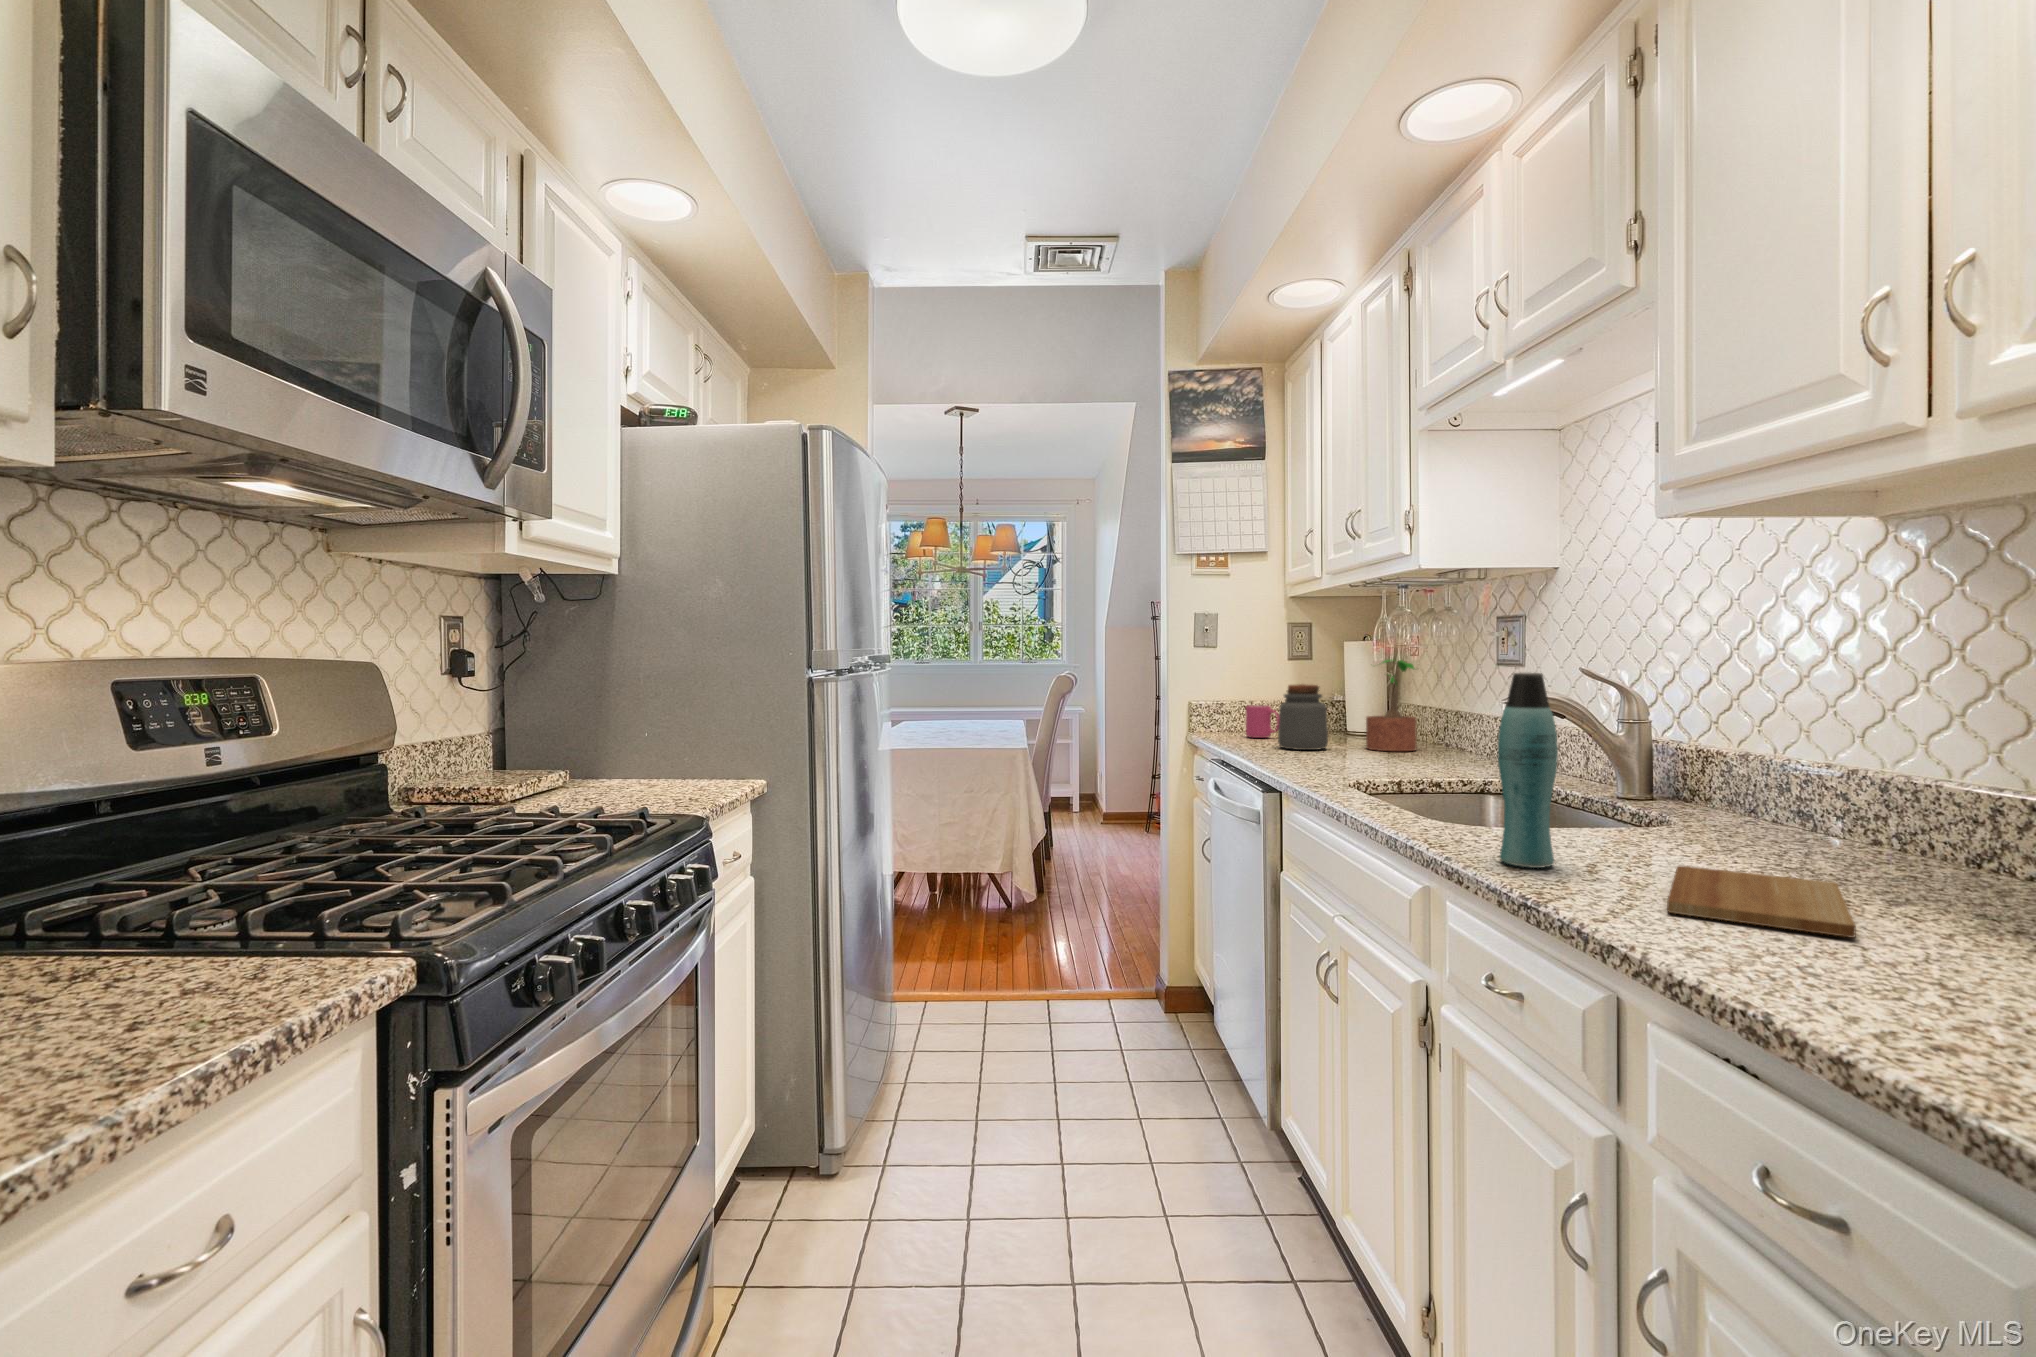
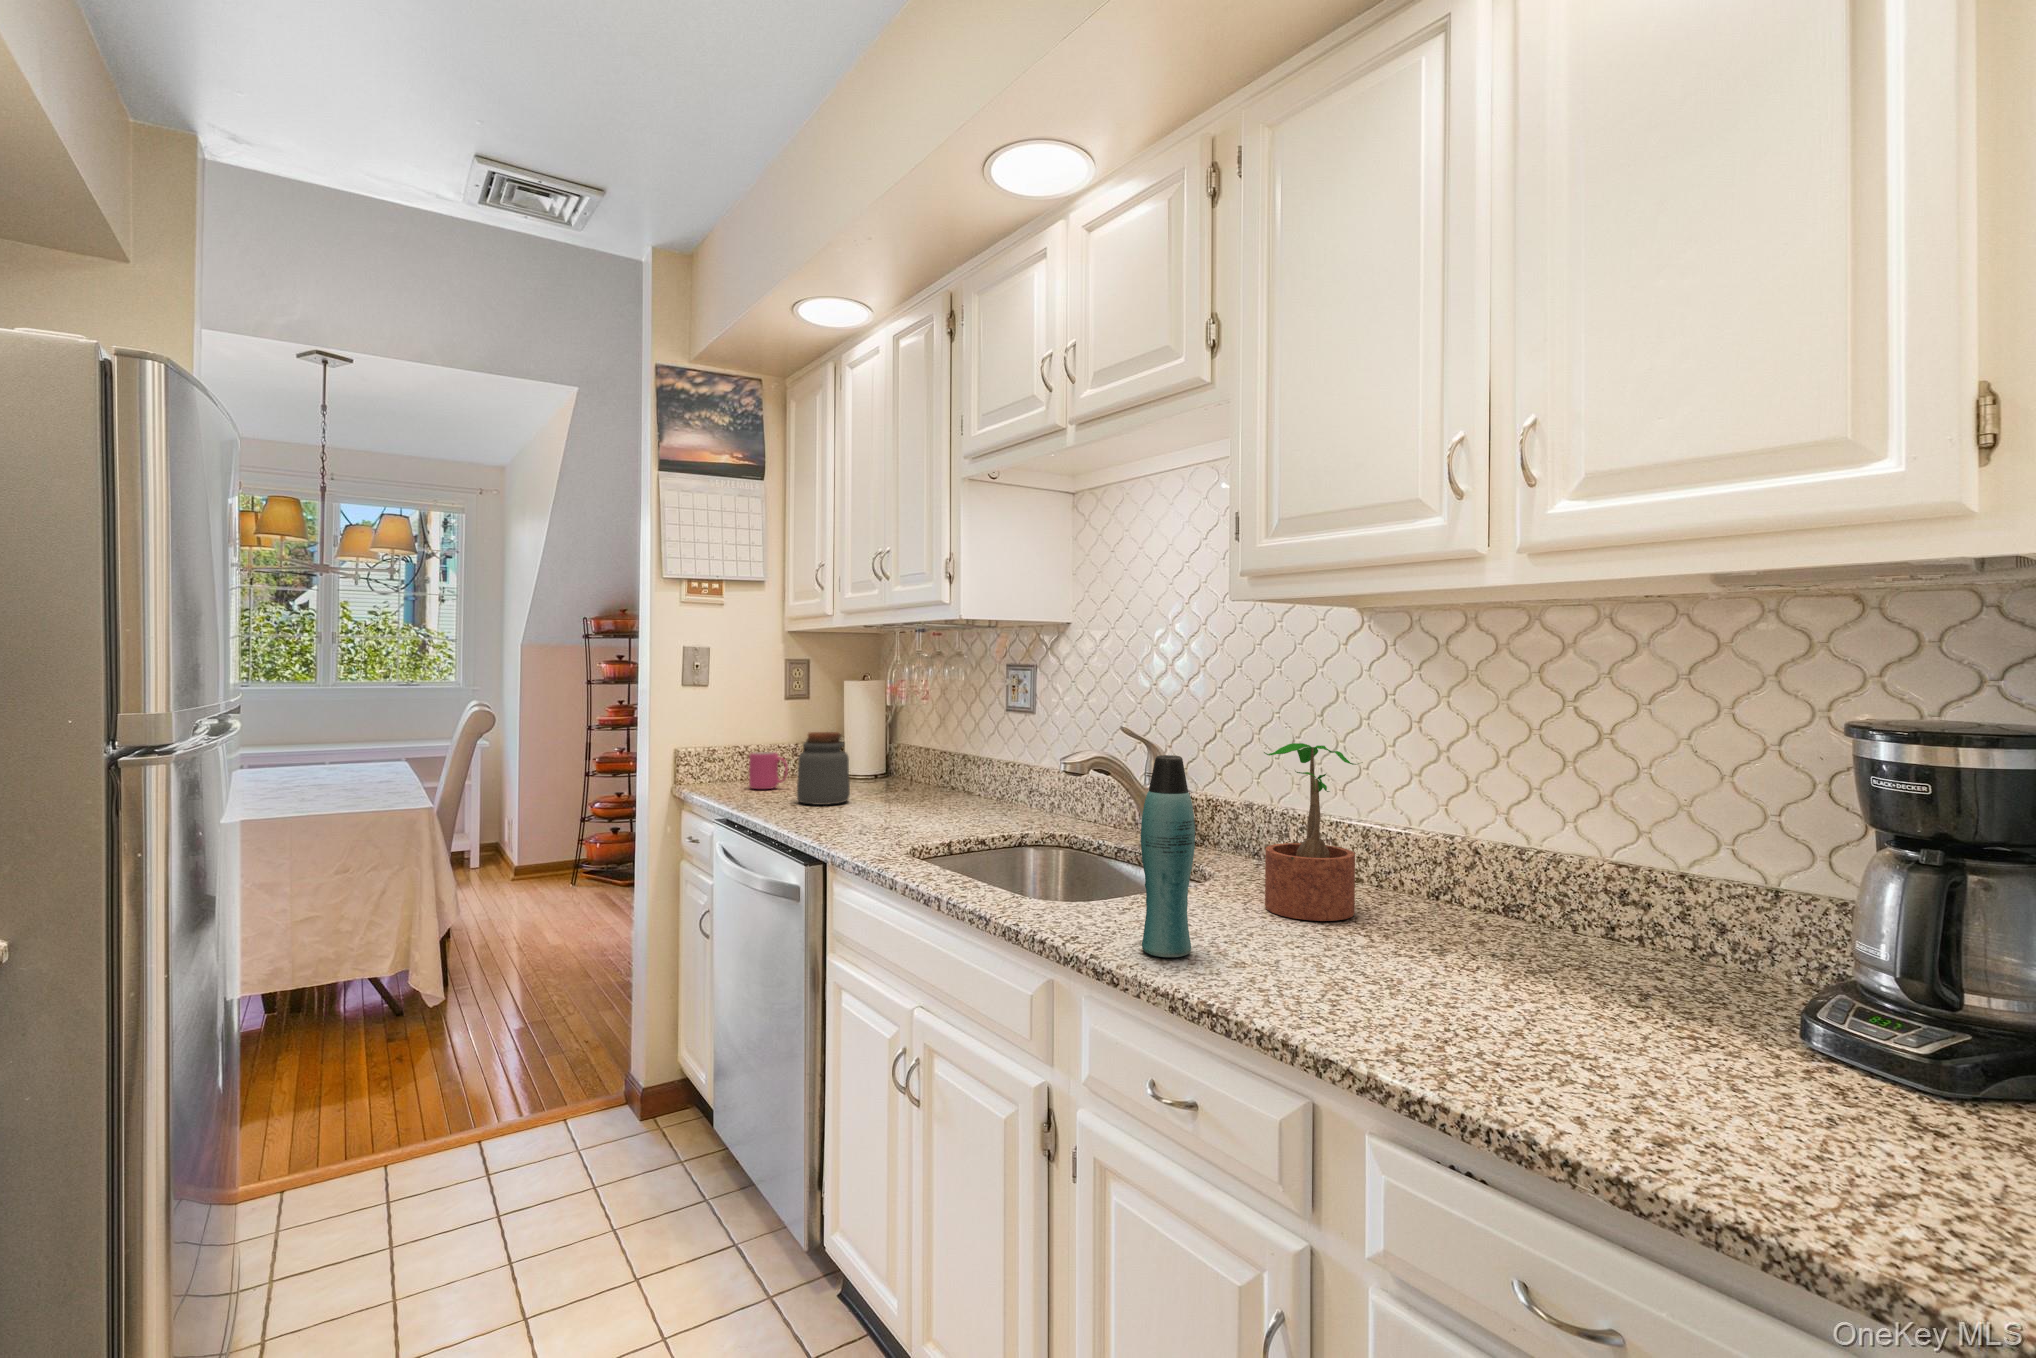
potted plant: present [1366,660,1417,751] -> present [1264,743,1357,921]
cutting board: present [1667,866,1856,937] -> none [1282,935,1465,1004]

